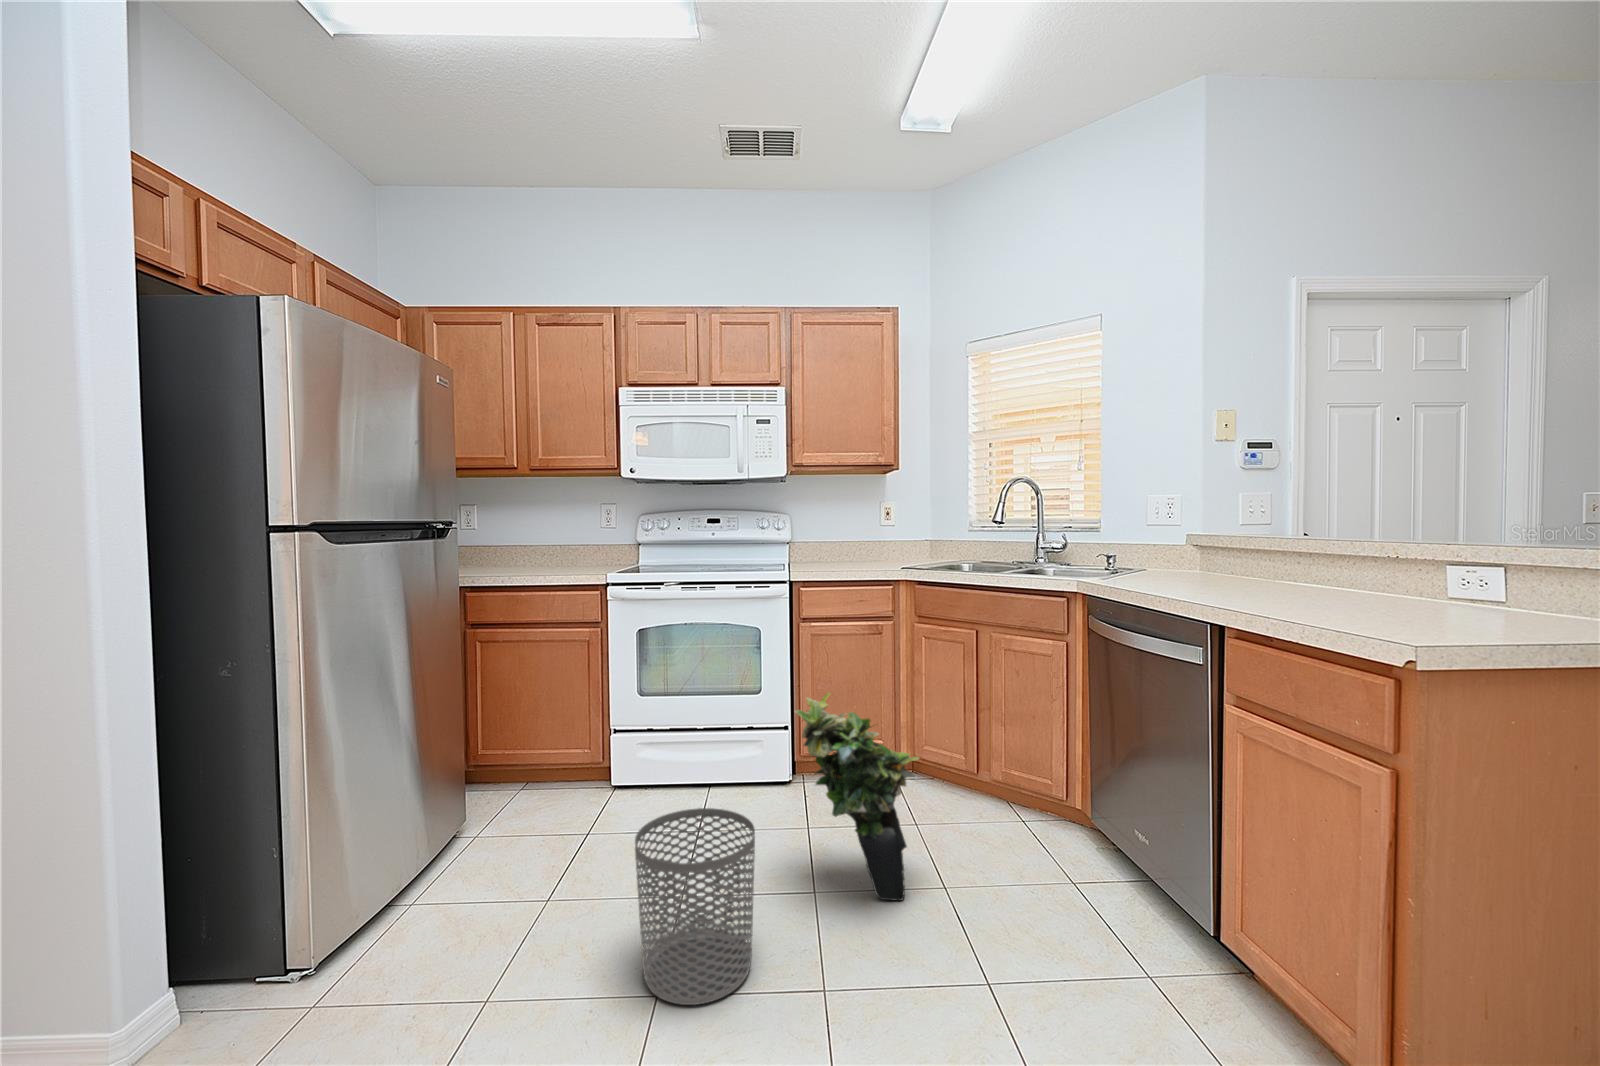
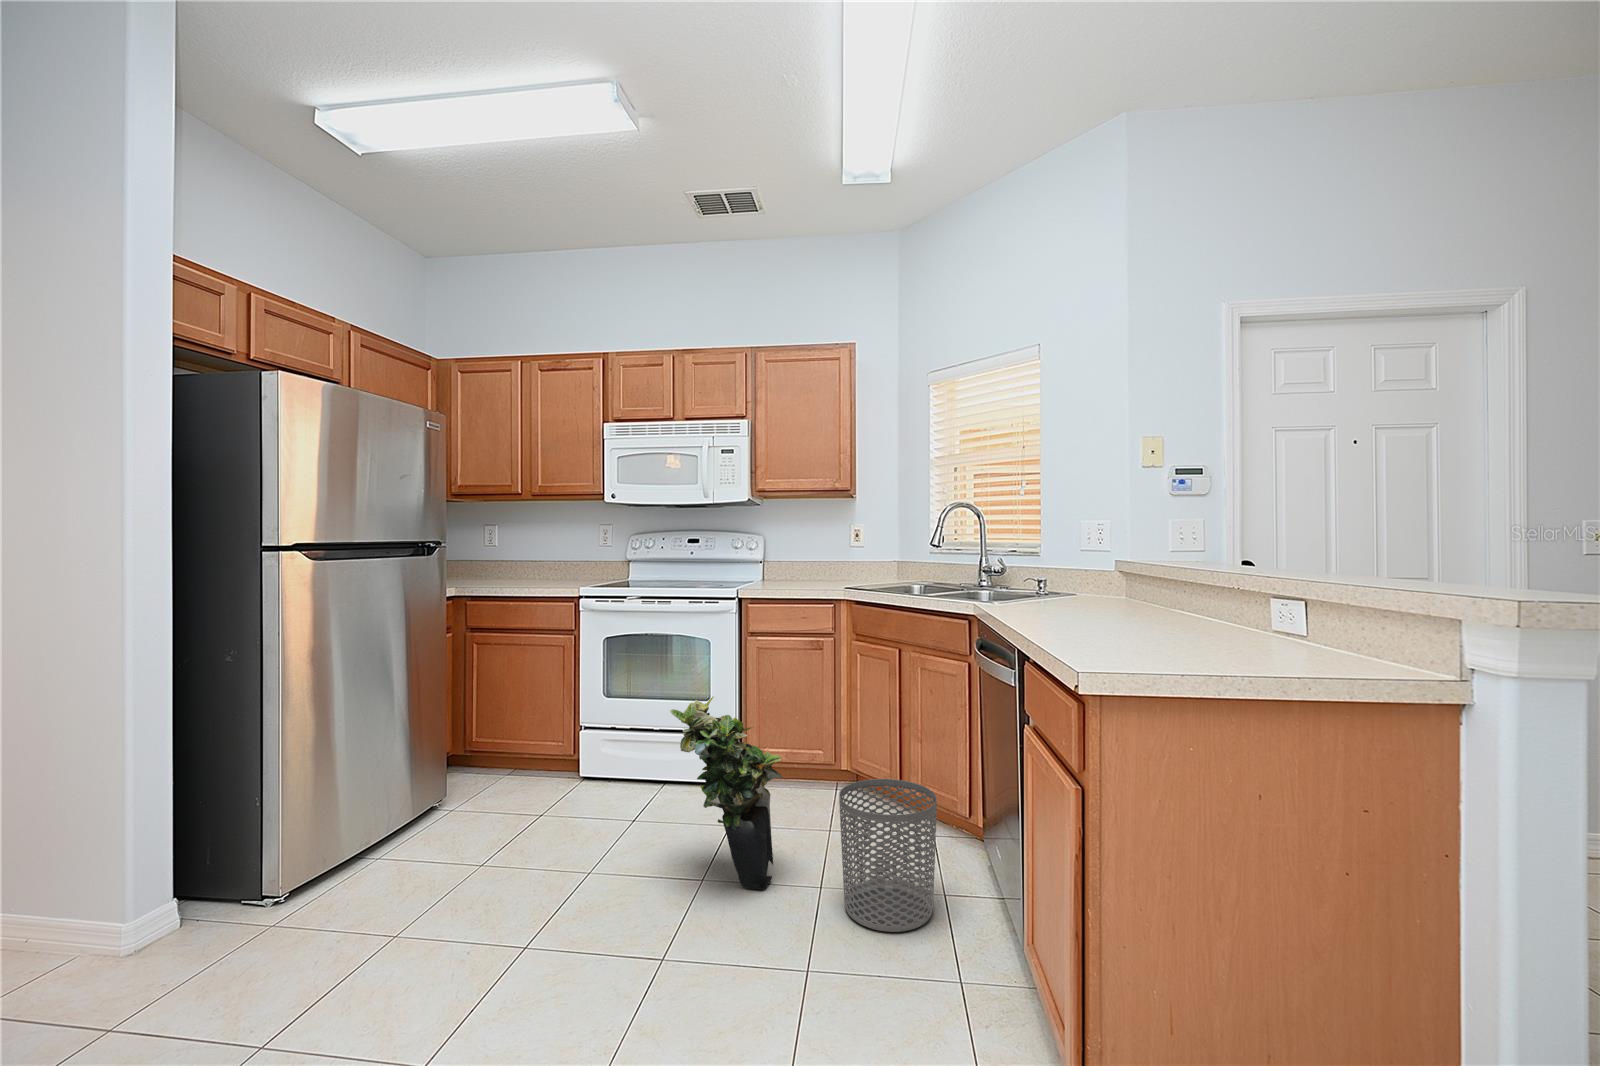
waste bin: present [635,808,755,1005] -> present [839,779,937,932]

